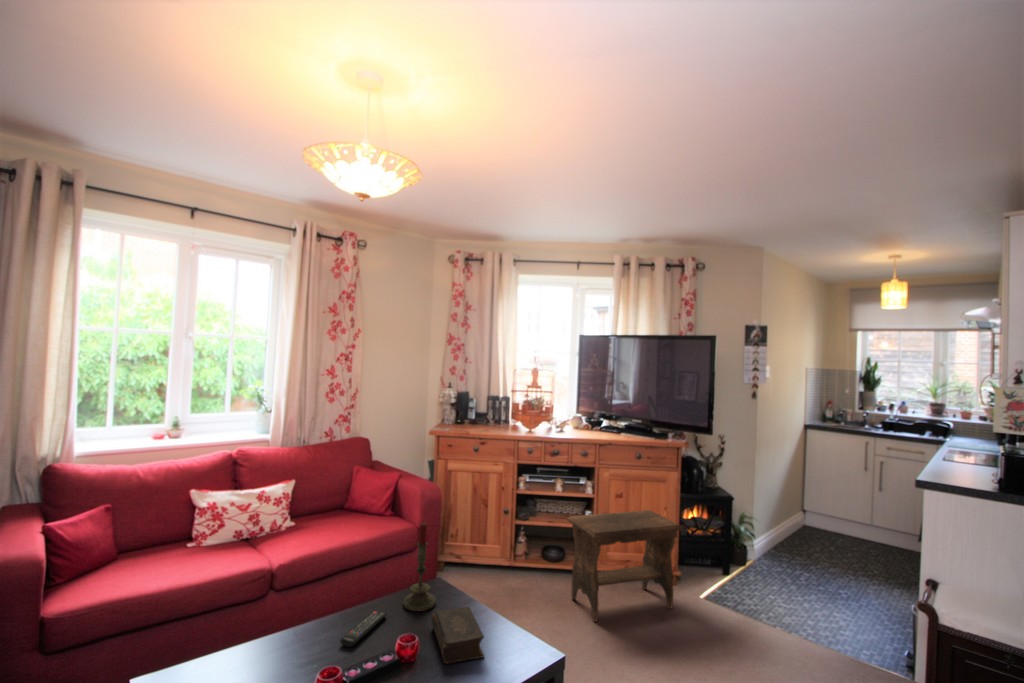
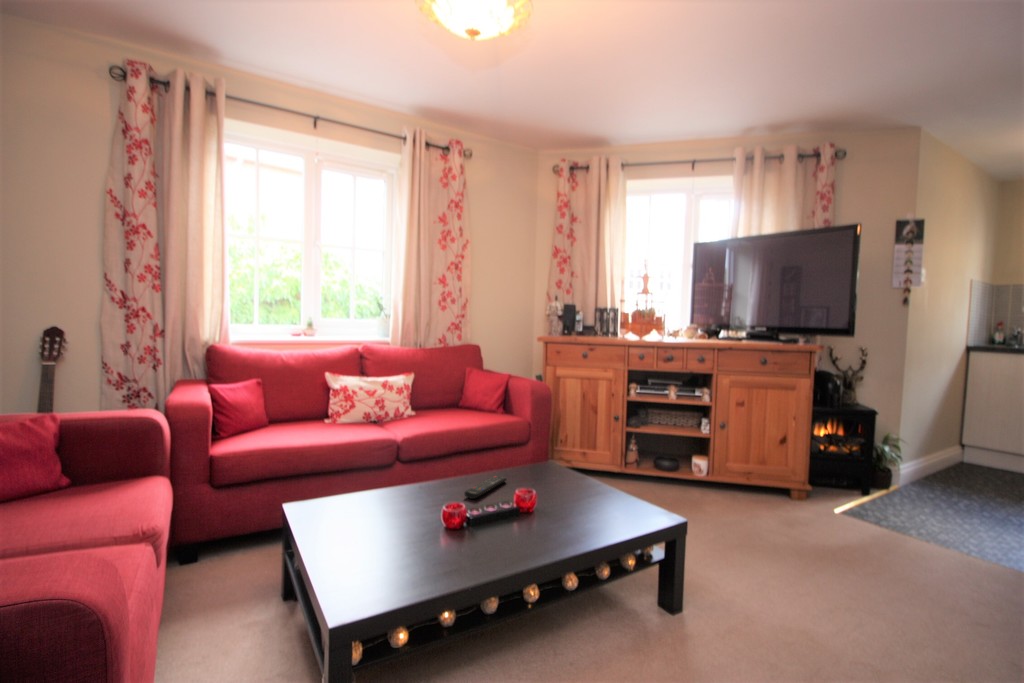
footstool: present [567,510,683,622] -> none [684,418,820,522]
candle: present [404,522,436,611] -> none [522,394,554,480]
book: present [431,607,484,664] -> none [551,476,609,518]

